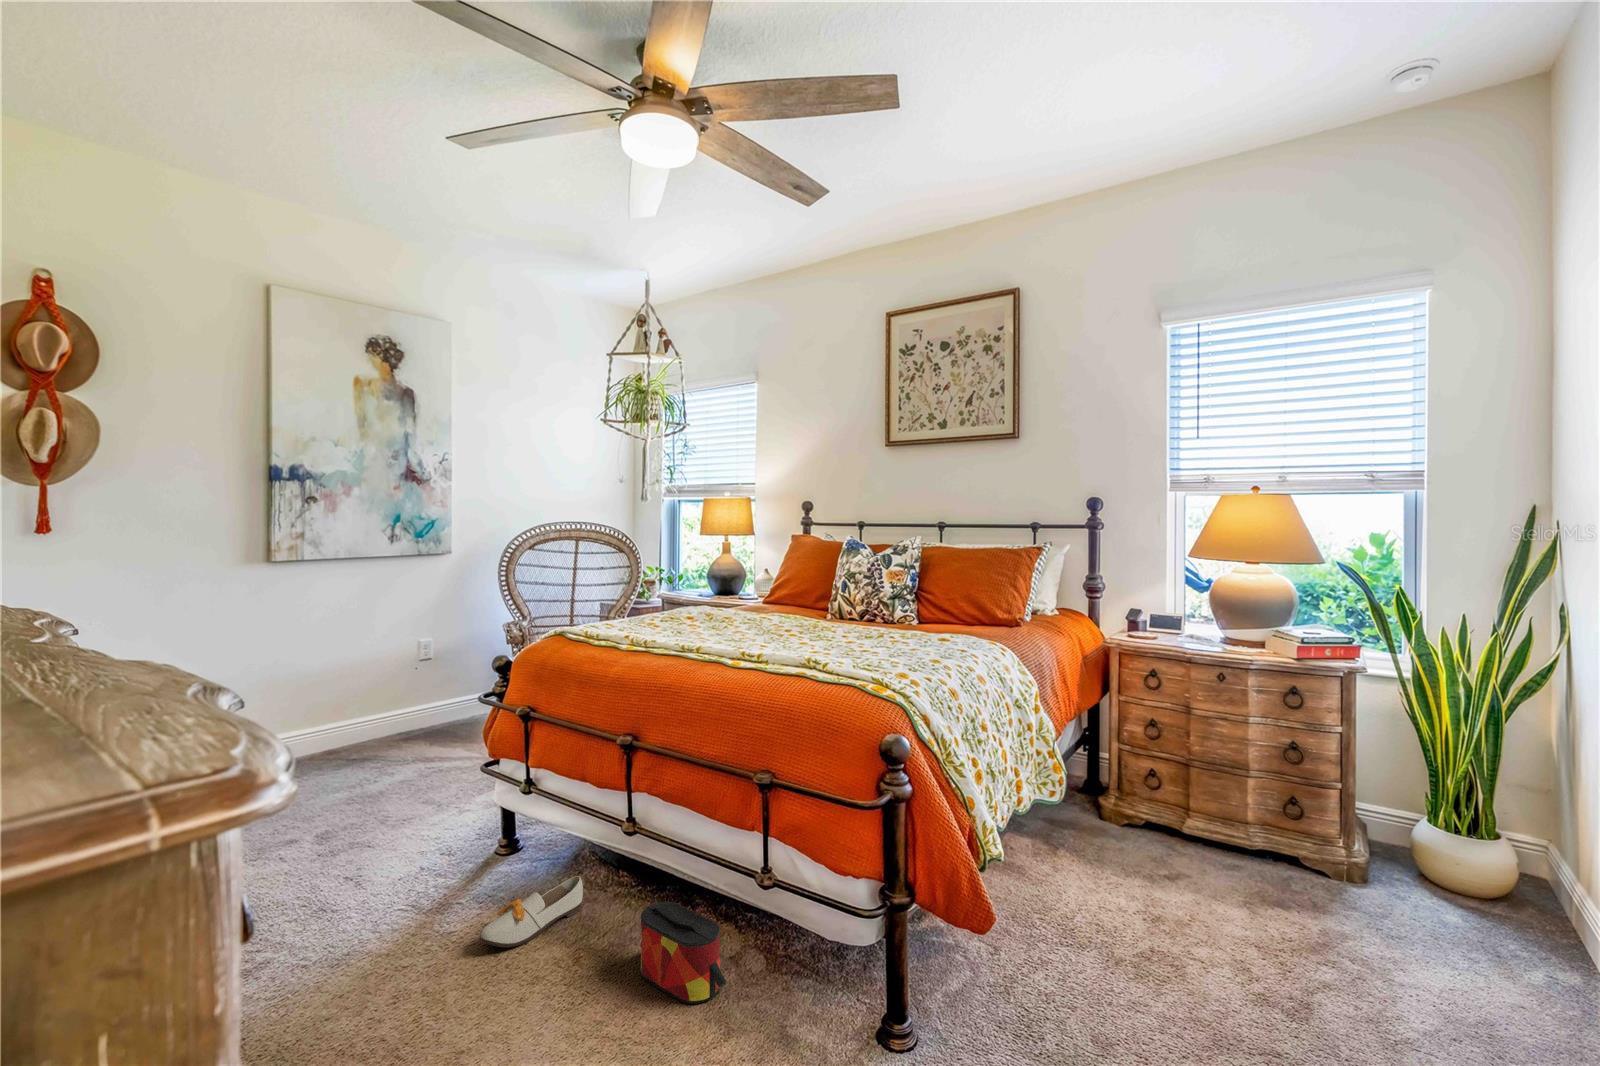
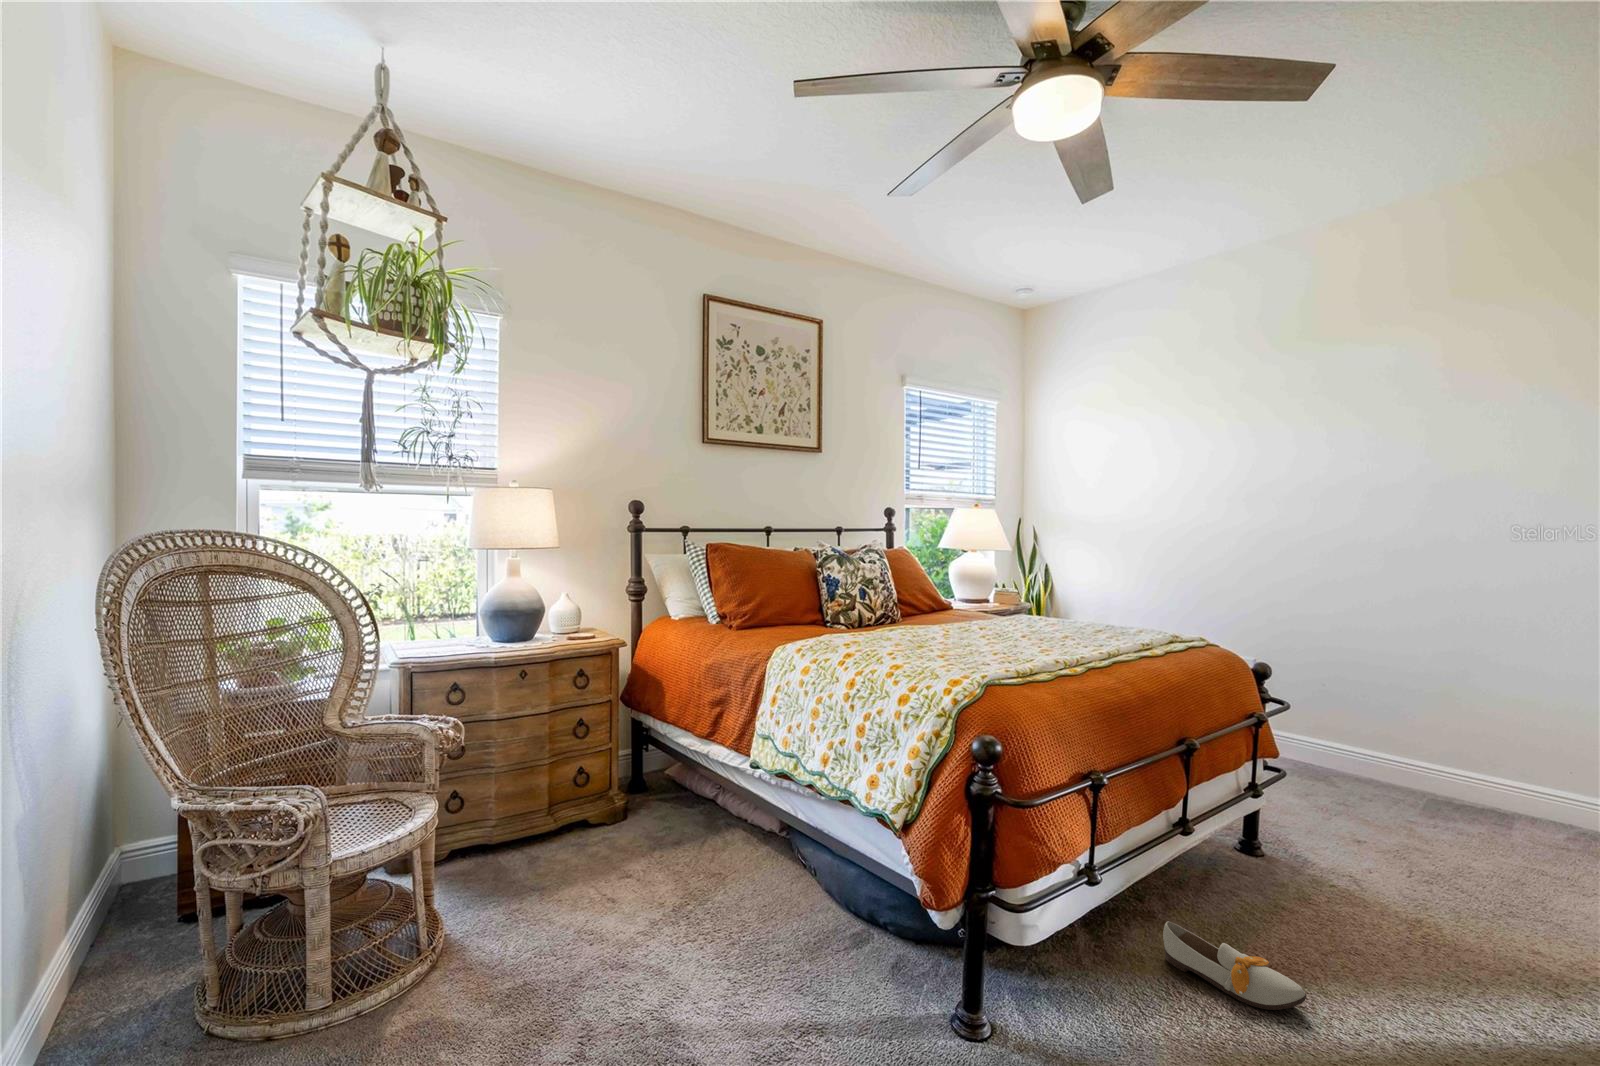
bag: present [640,902,726,1004] -> none [1236,842,1305,922]

